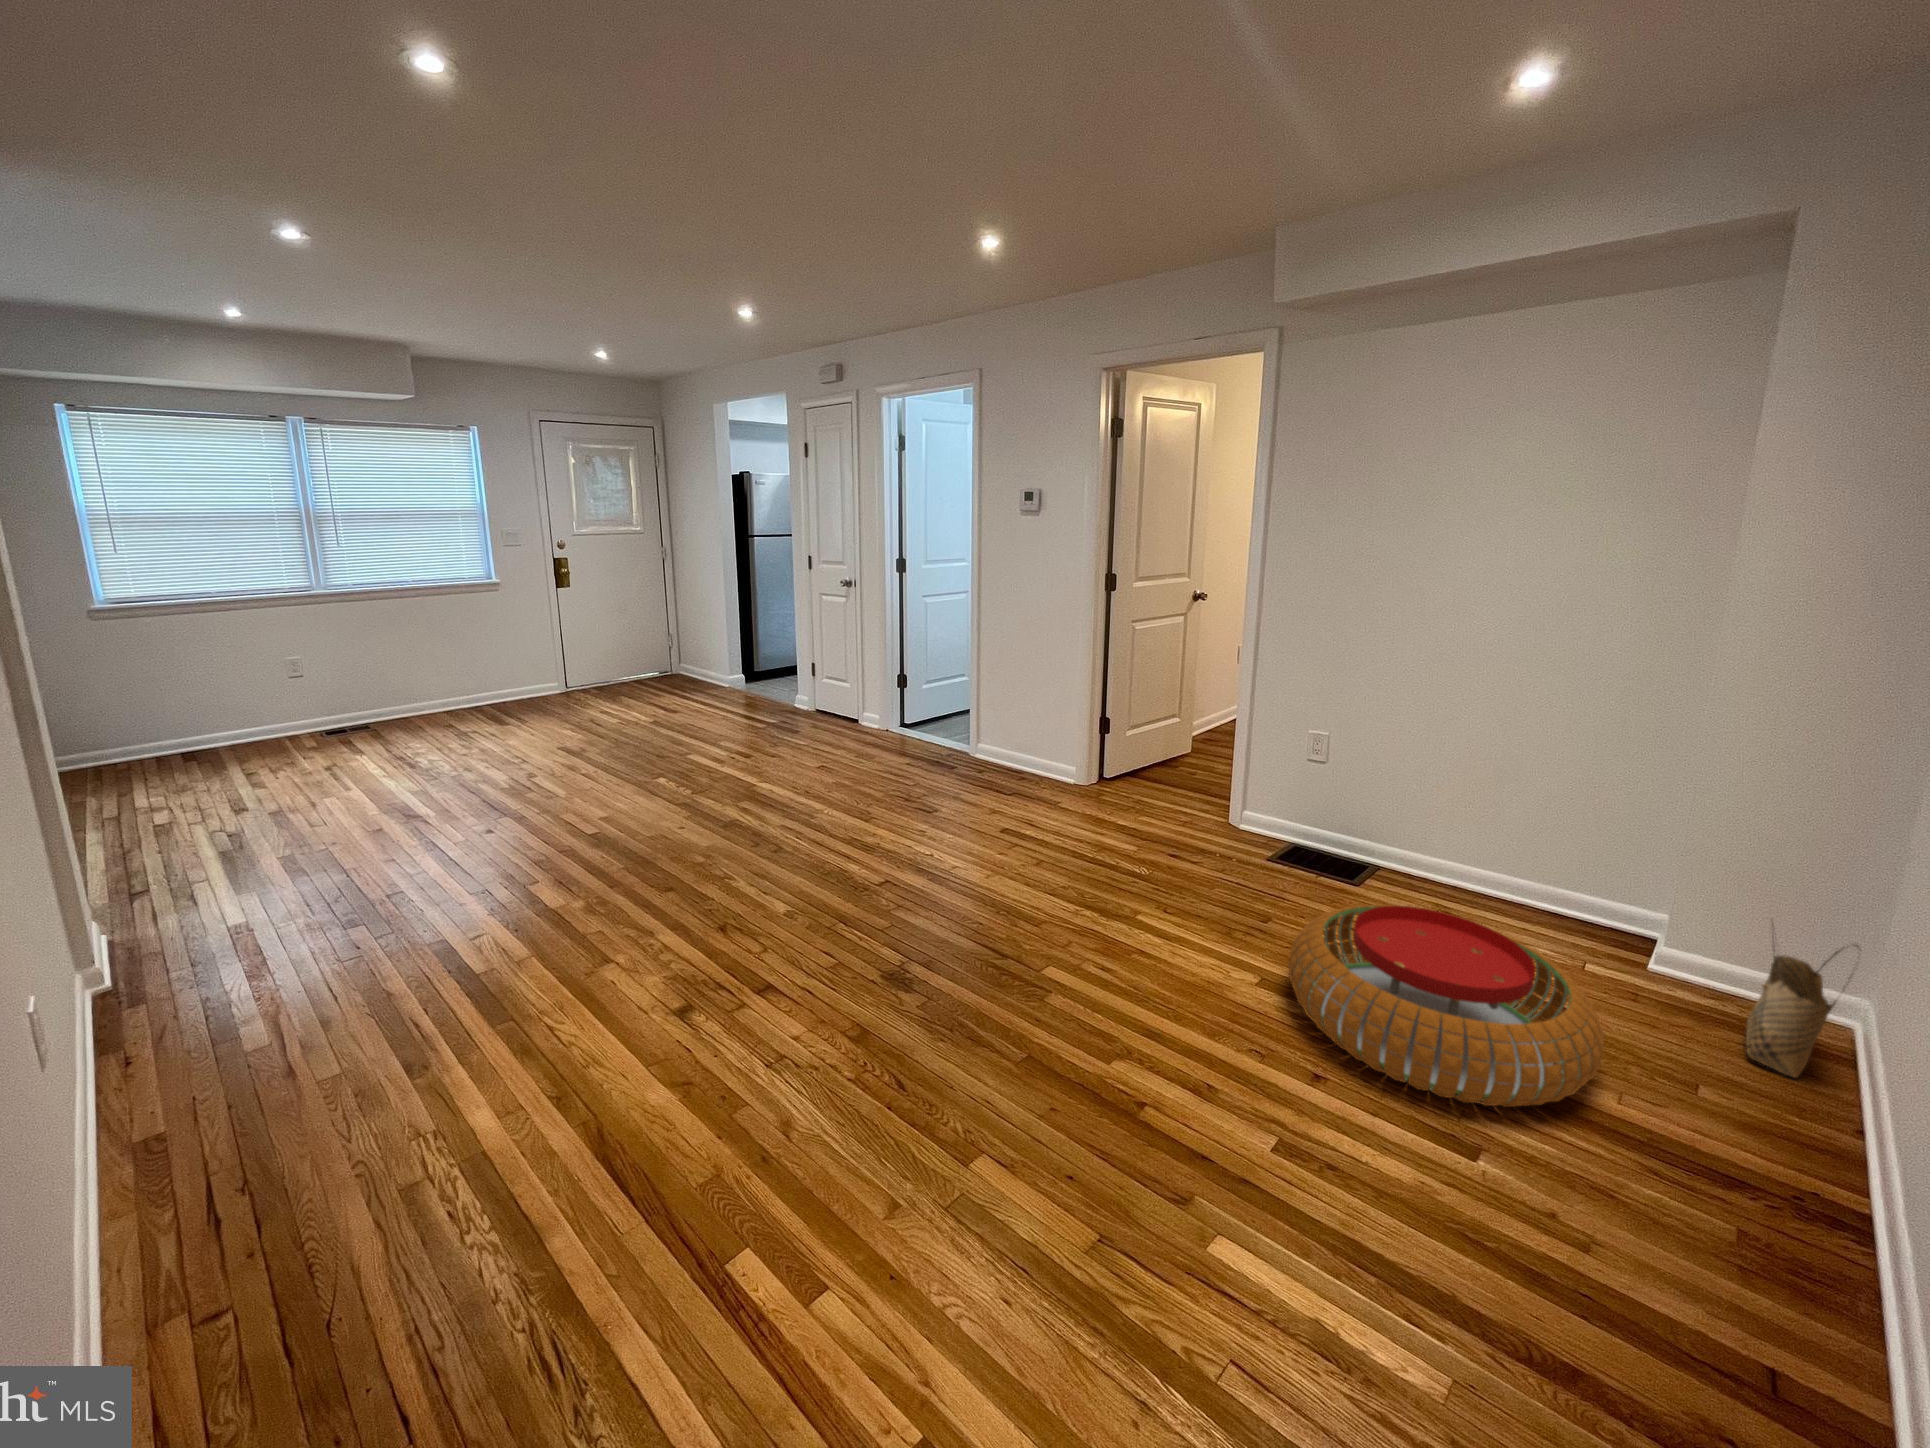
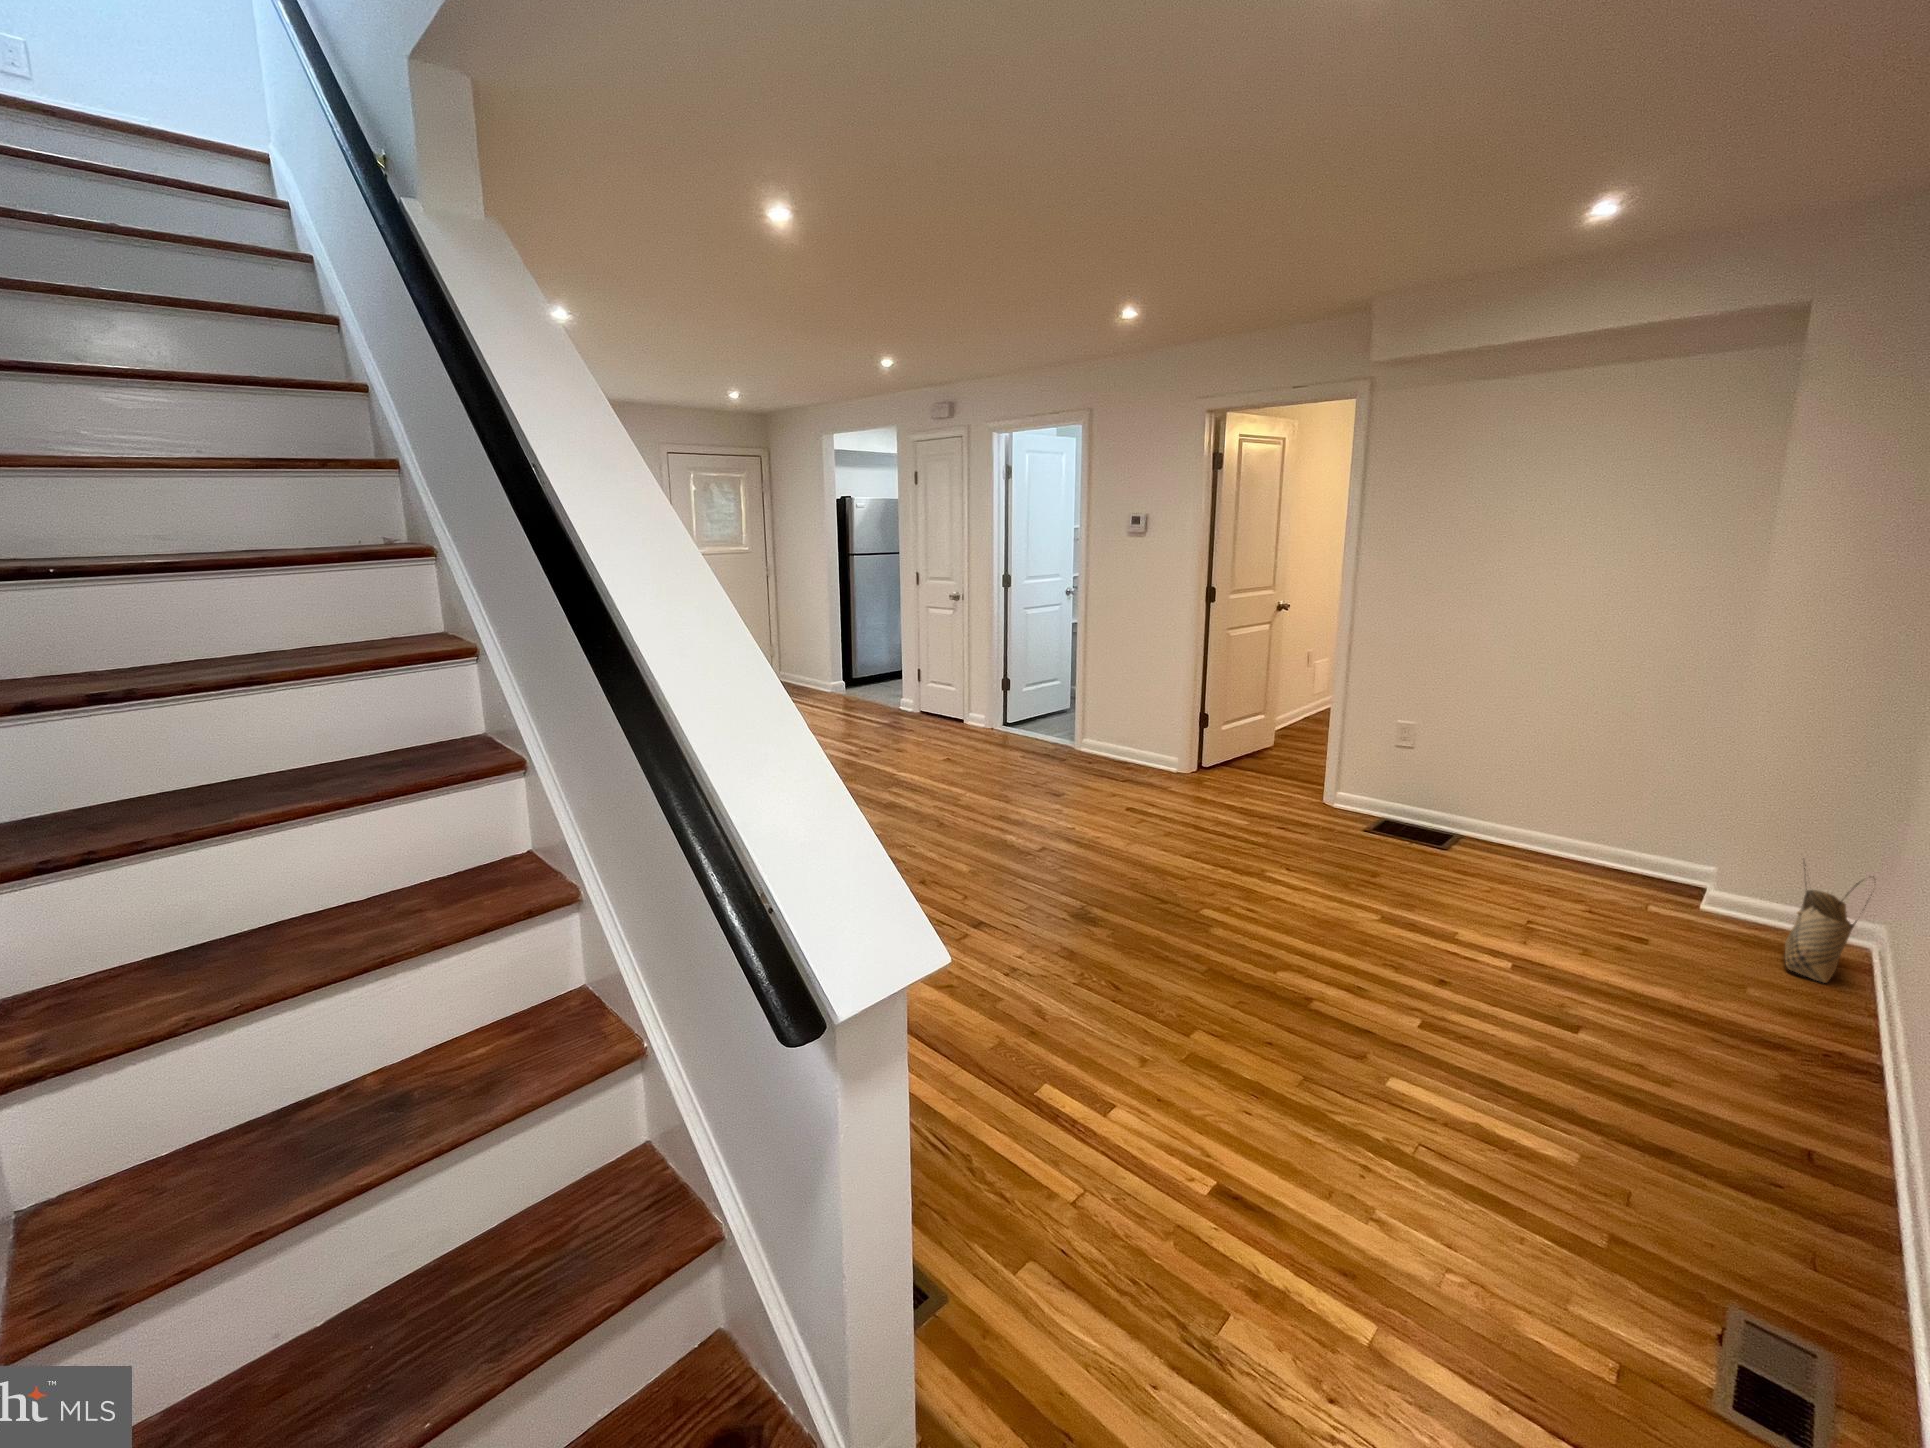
pouf: present [1288,904,1605,1107] -> none [1405,855,1673,1001]

